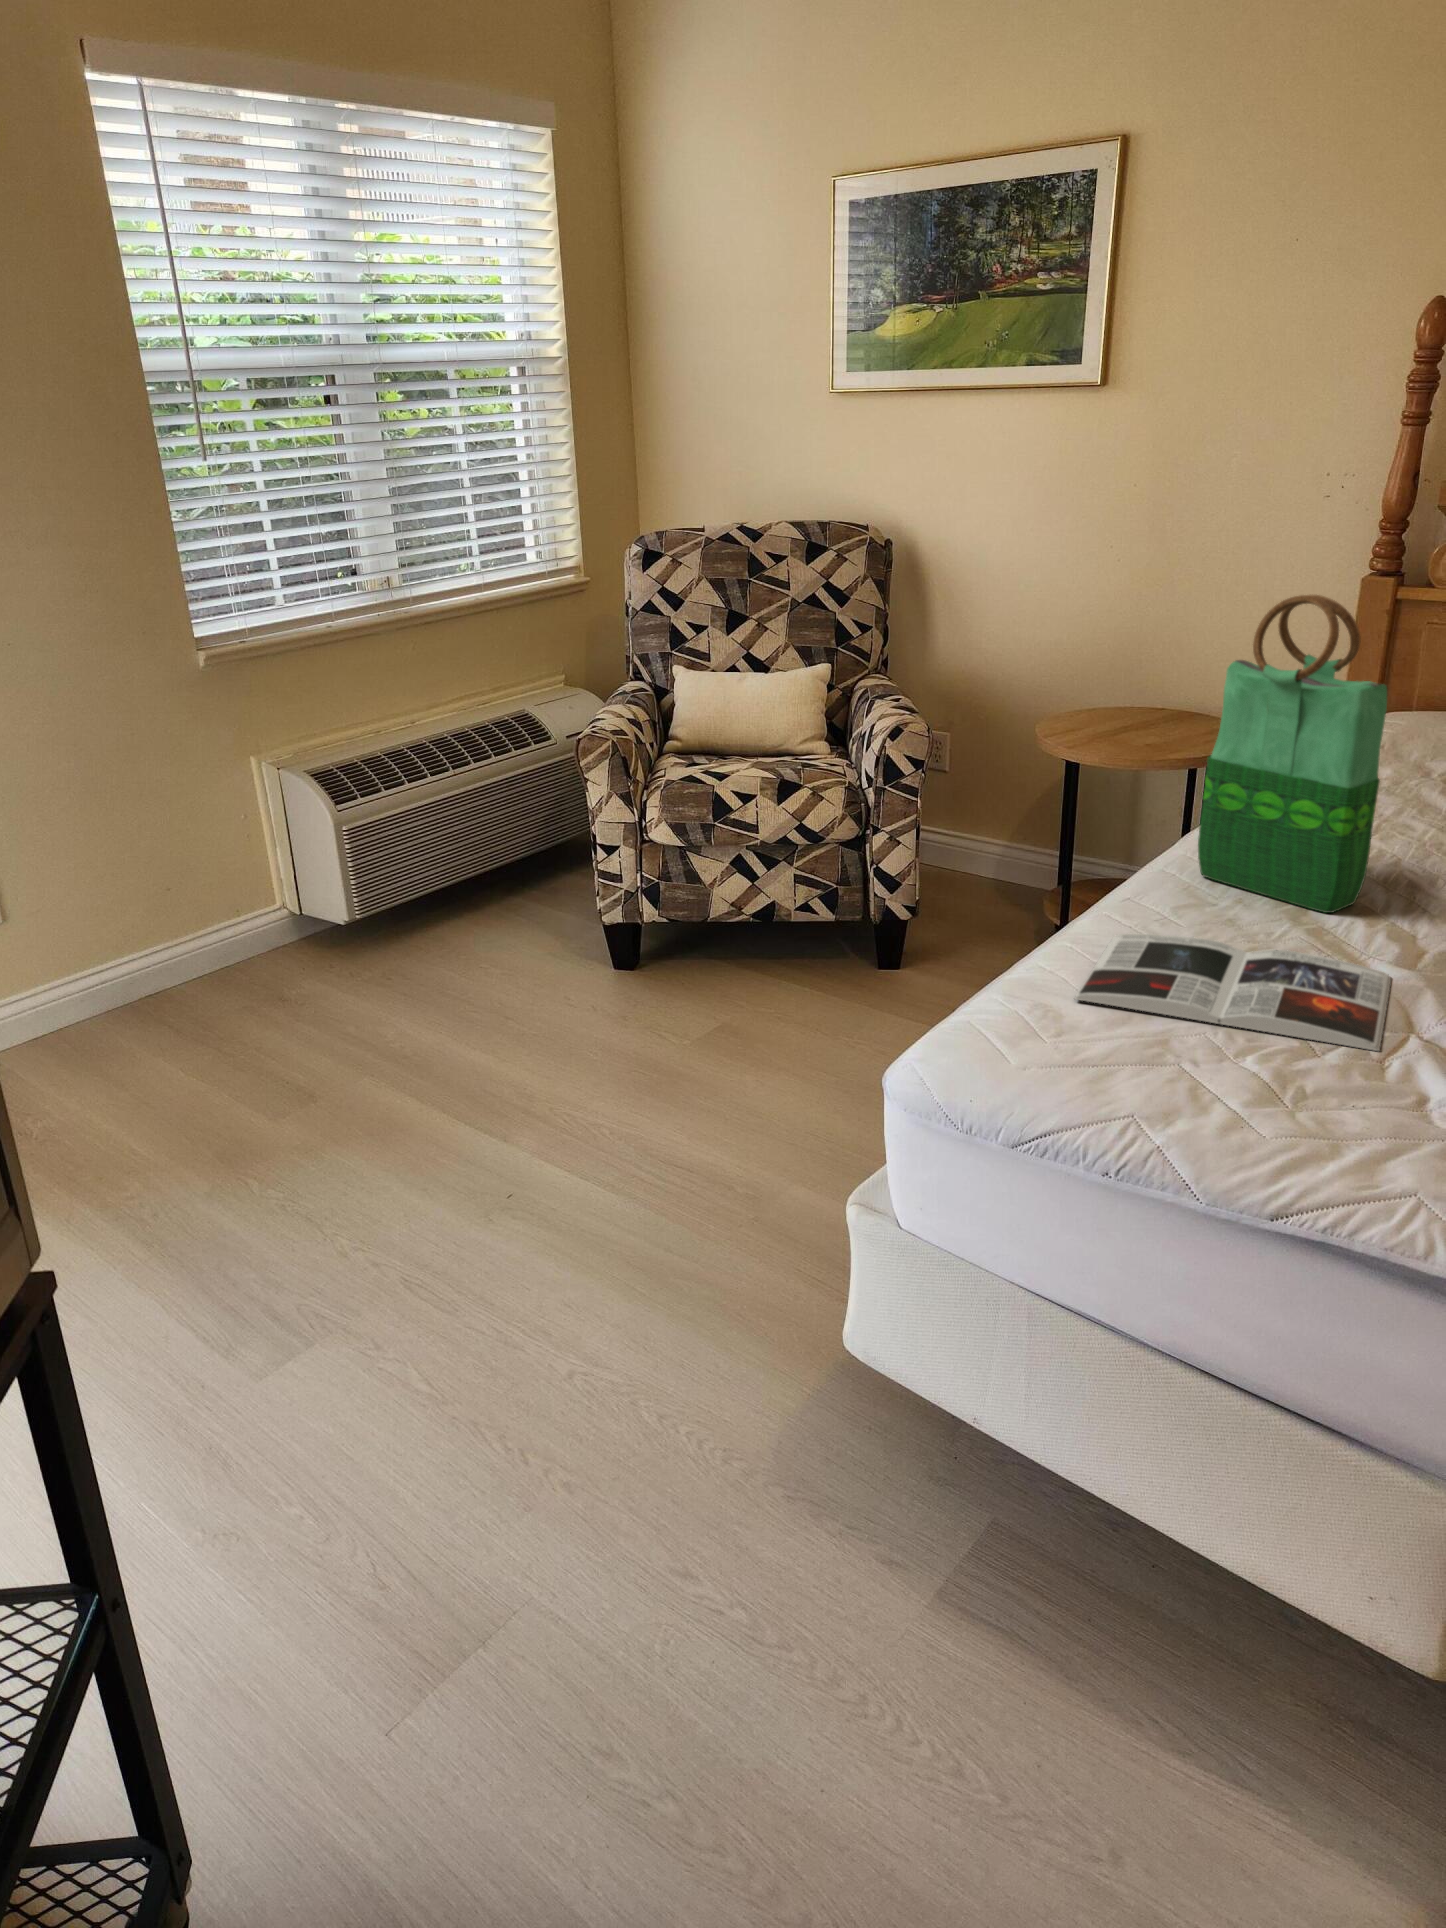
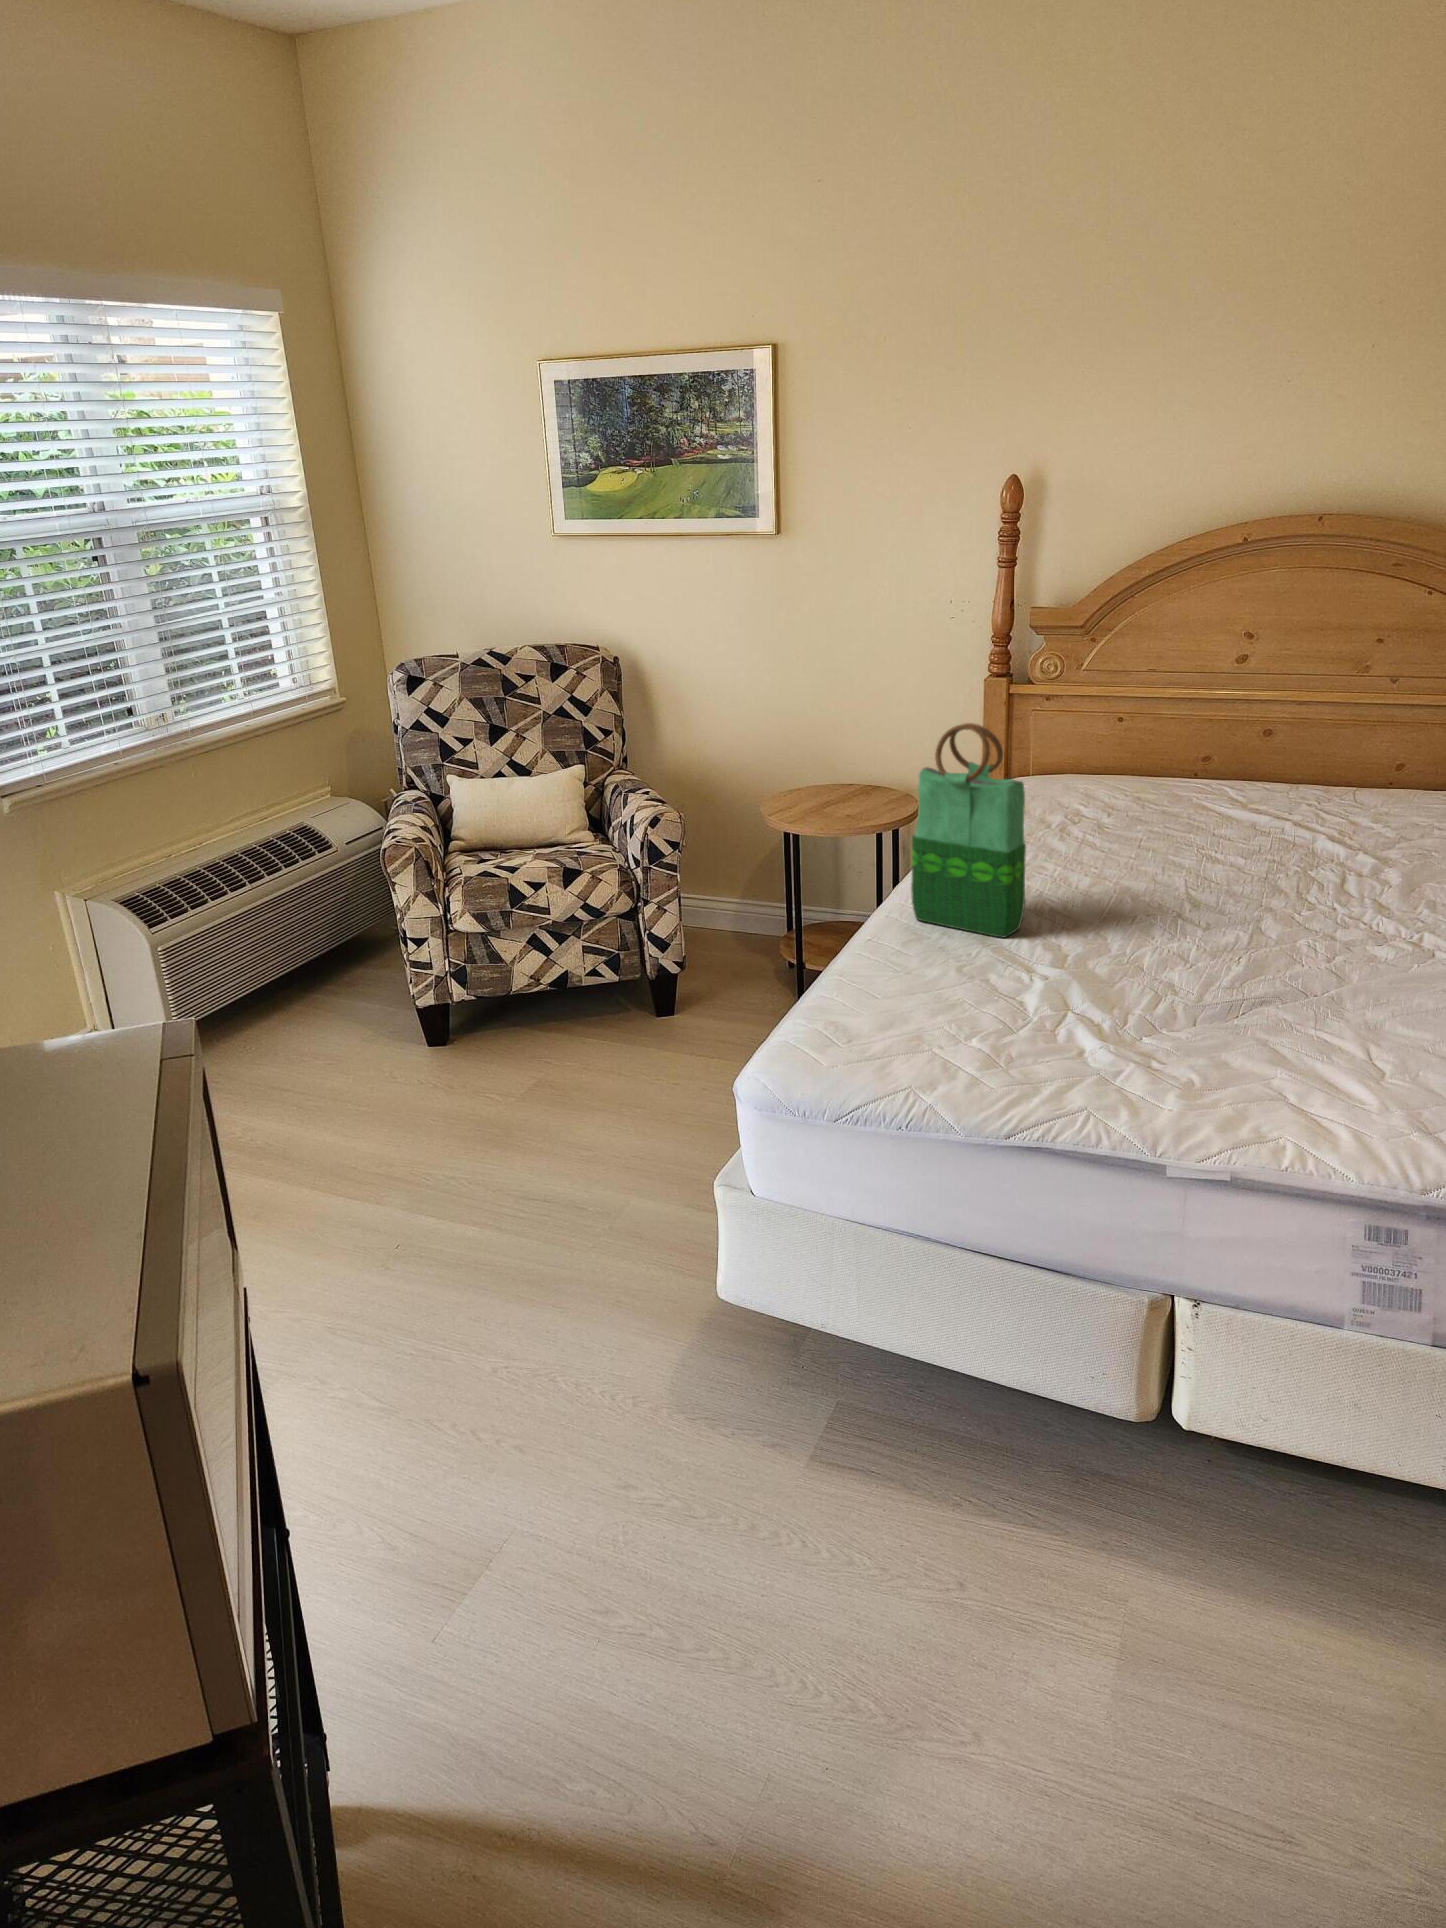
magazine: present [1075,934,1391,1051] -> none [855,964,1050,1025]

